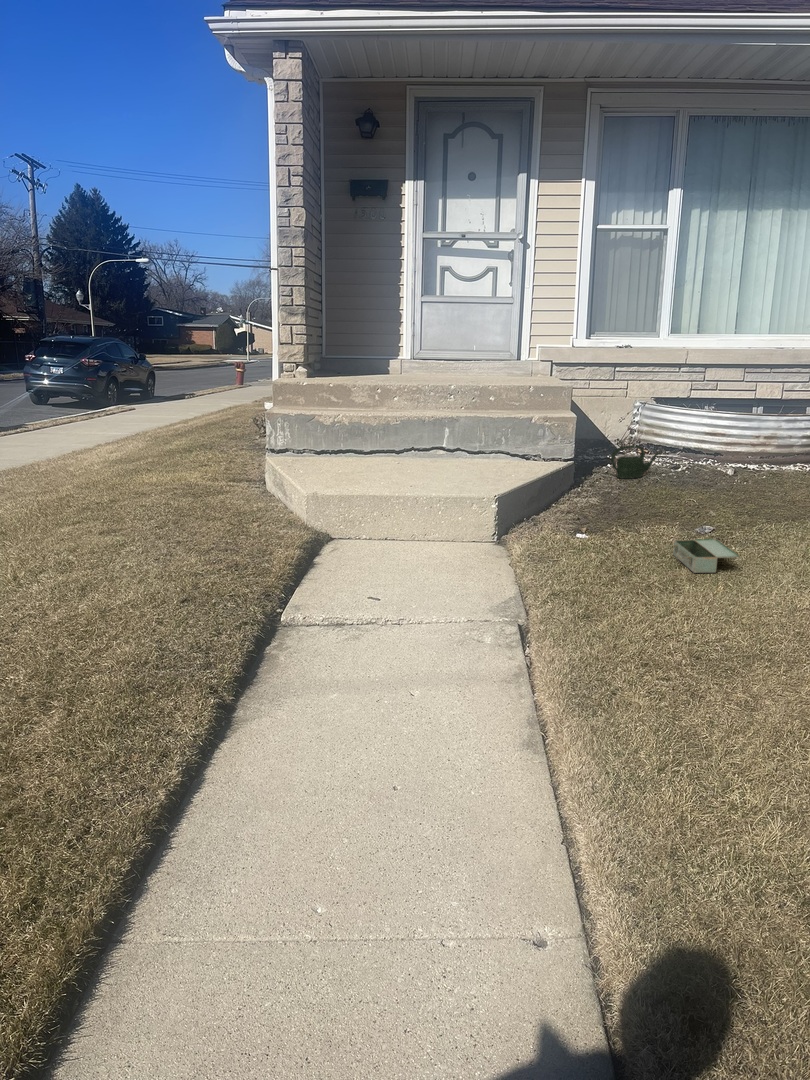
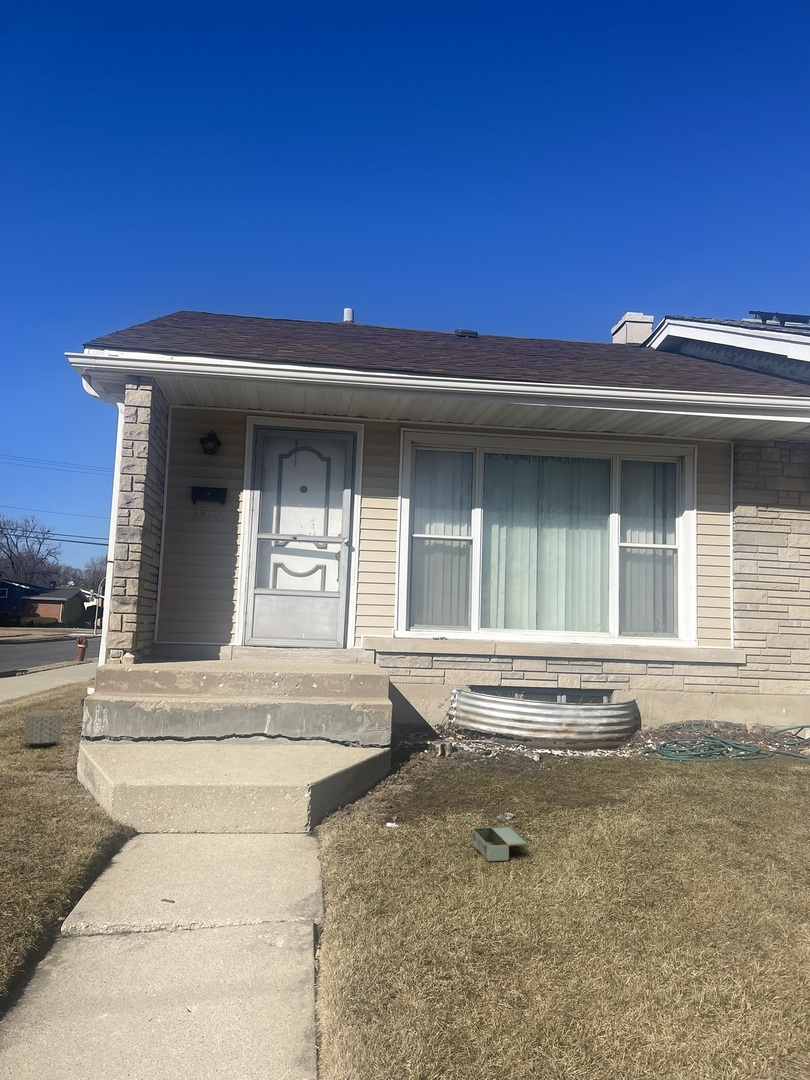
planter: none [209,425,244,459] -> present [24,711,62,747]
watering can: present [611,445,660,479] -> none [426,732,472,765]

